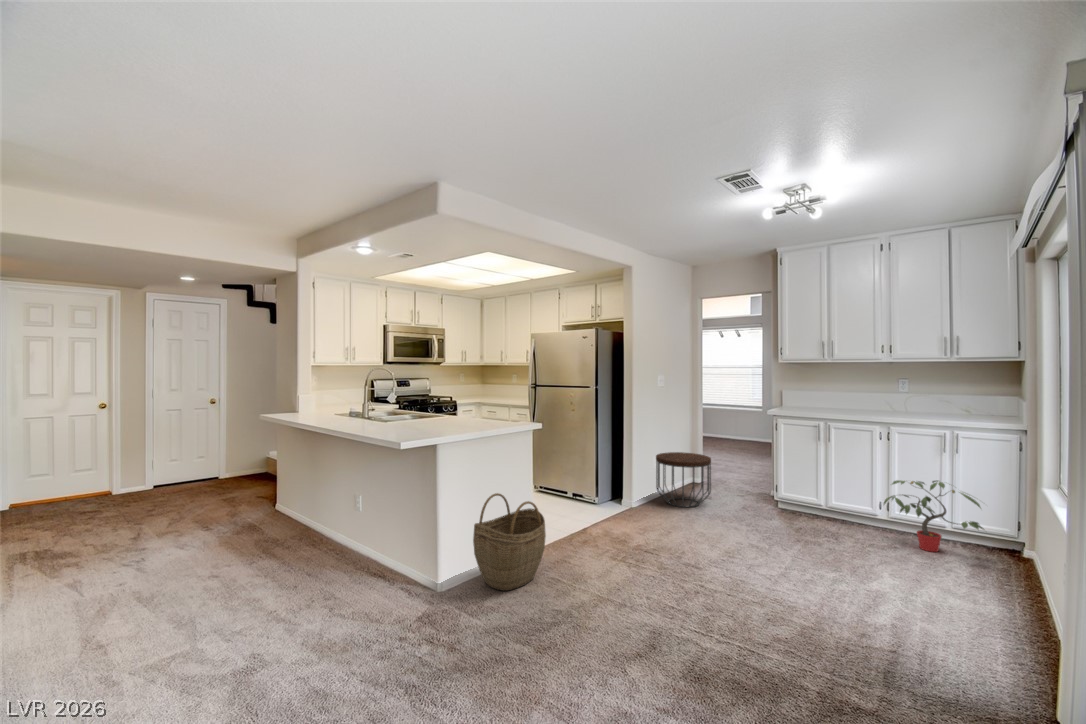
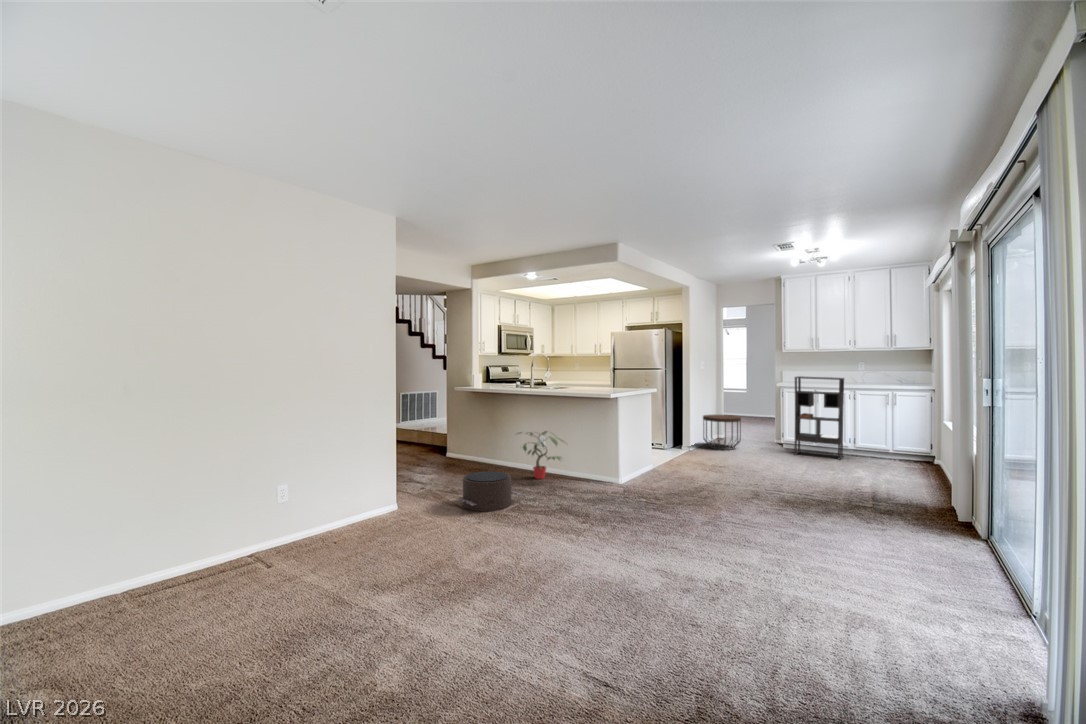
bookshelf: none [785,400,869,539] -> present [794,376,844,459]
potted plant: present [884,480,984,552] -> present [518,431,565,479]
woven basket: present [473,493,546,591] -> none [640,430,679,484]
pouf: none [73,566,212,654] -> present [458,471,522,511]

